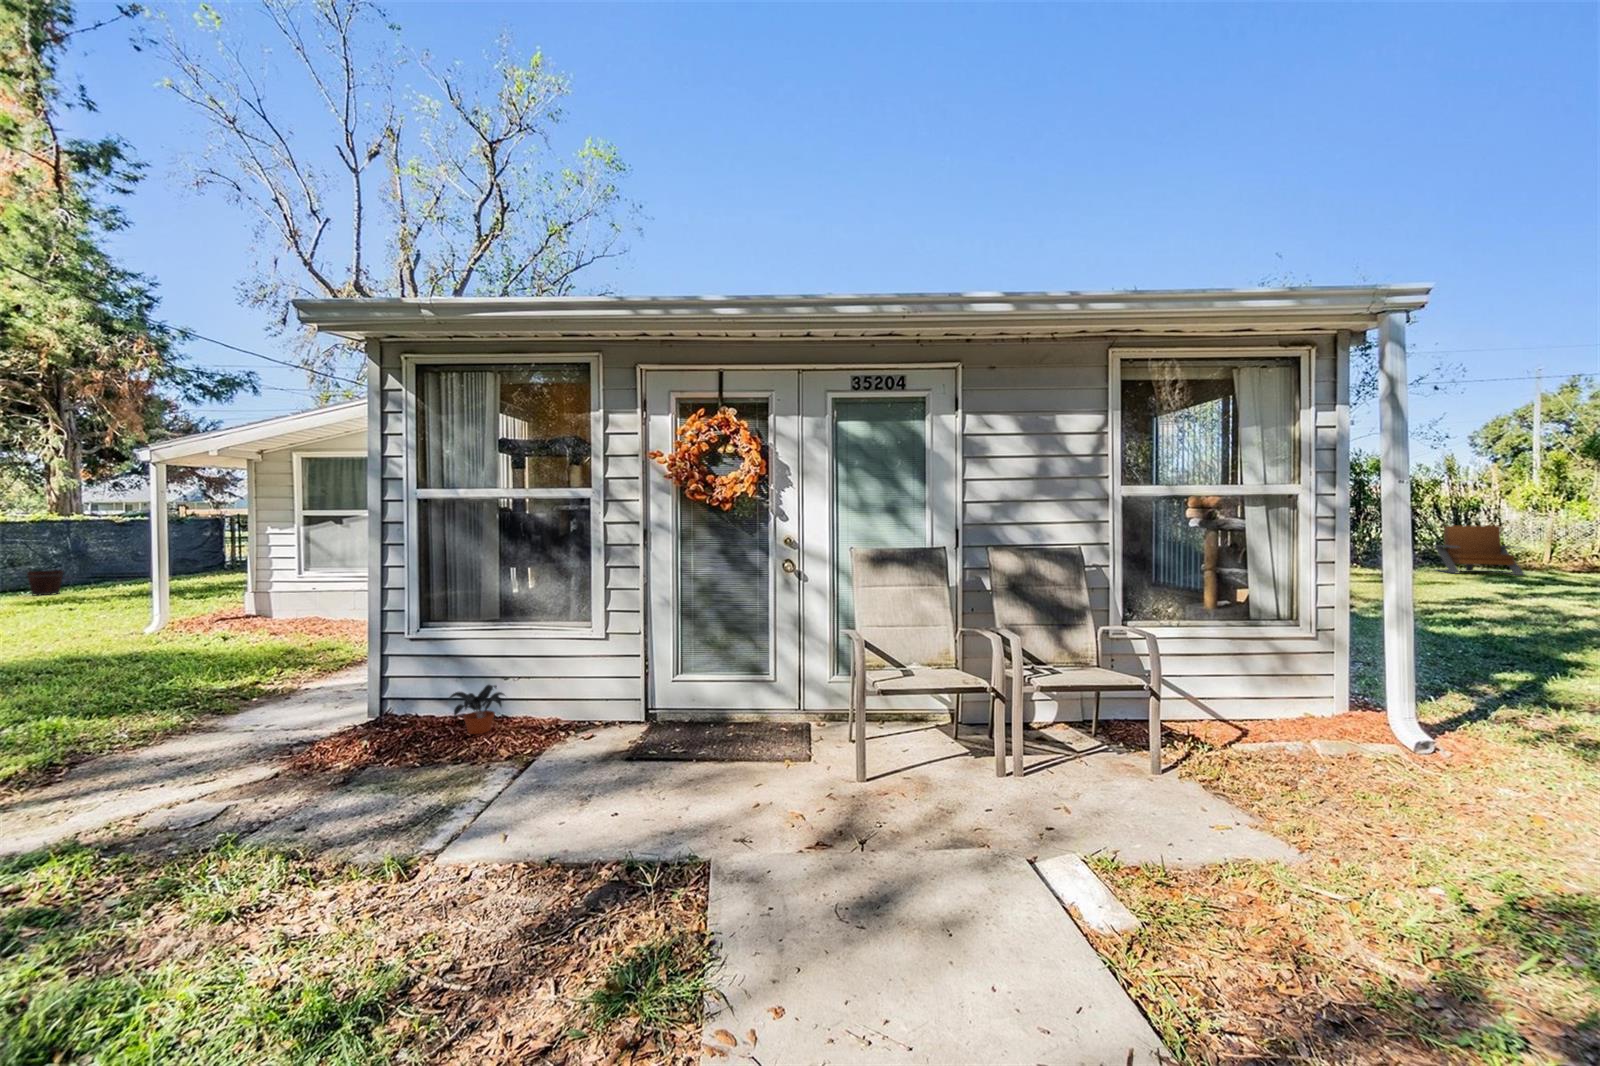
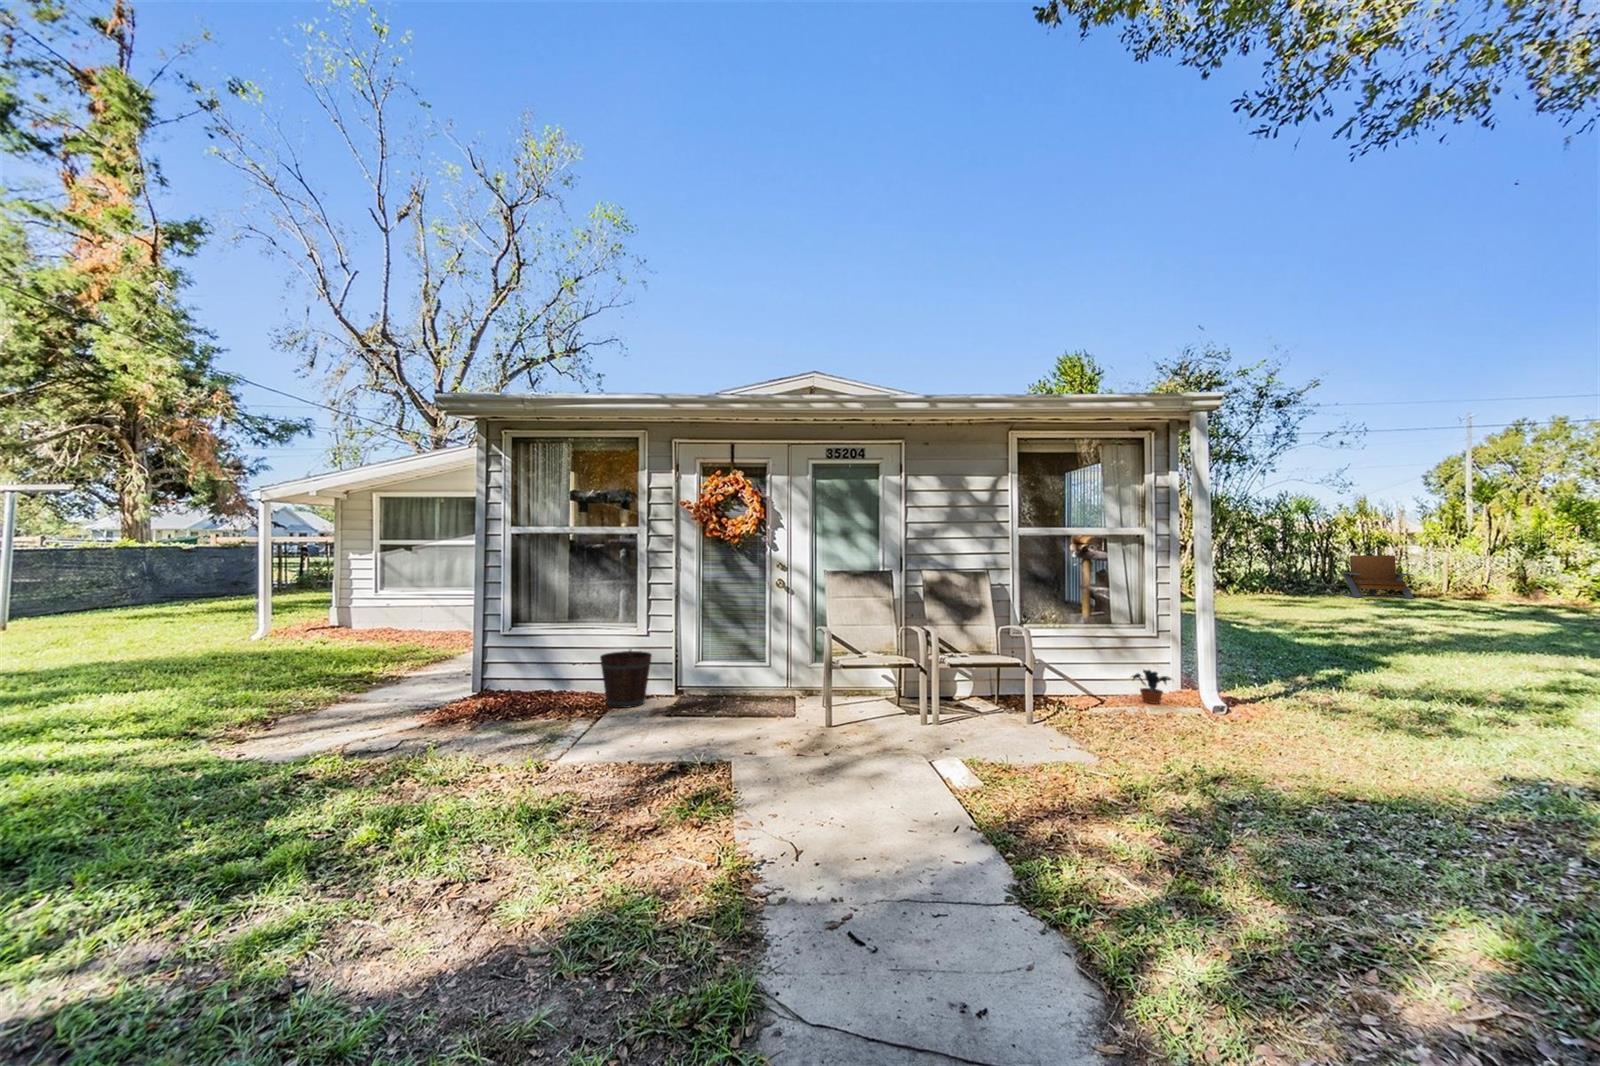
bucket: present [27,570,63,595] -> present [600,650,652,708]
potted plant: present [450,685,504,734] -> present [1132,670,1171,704]

